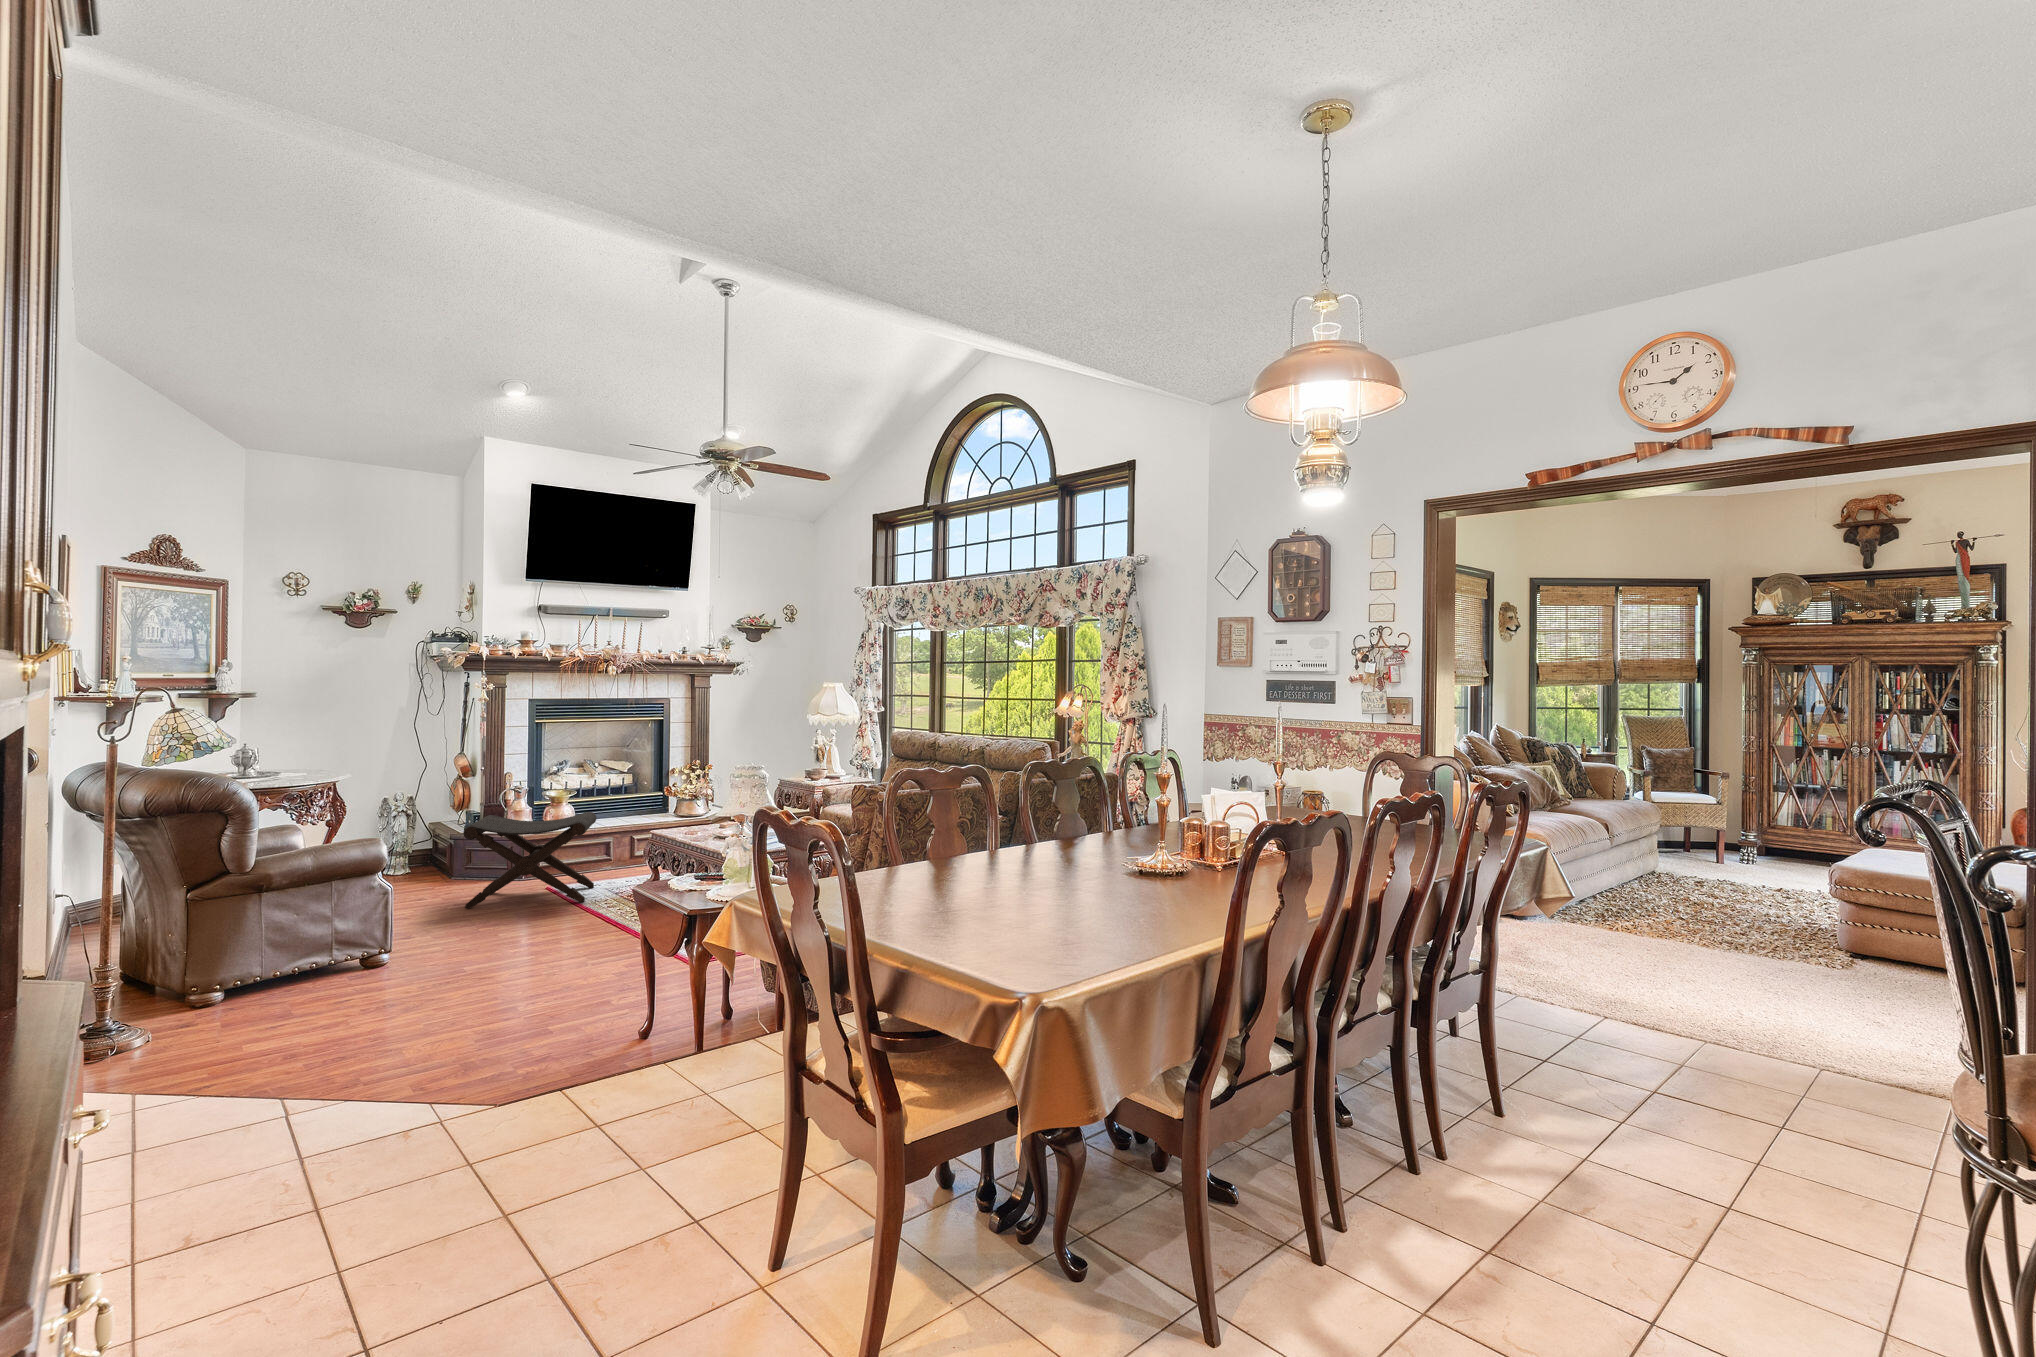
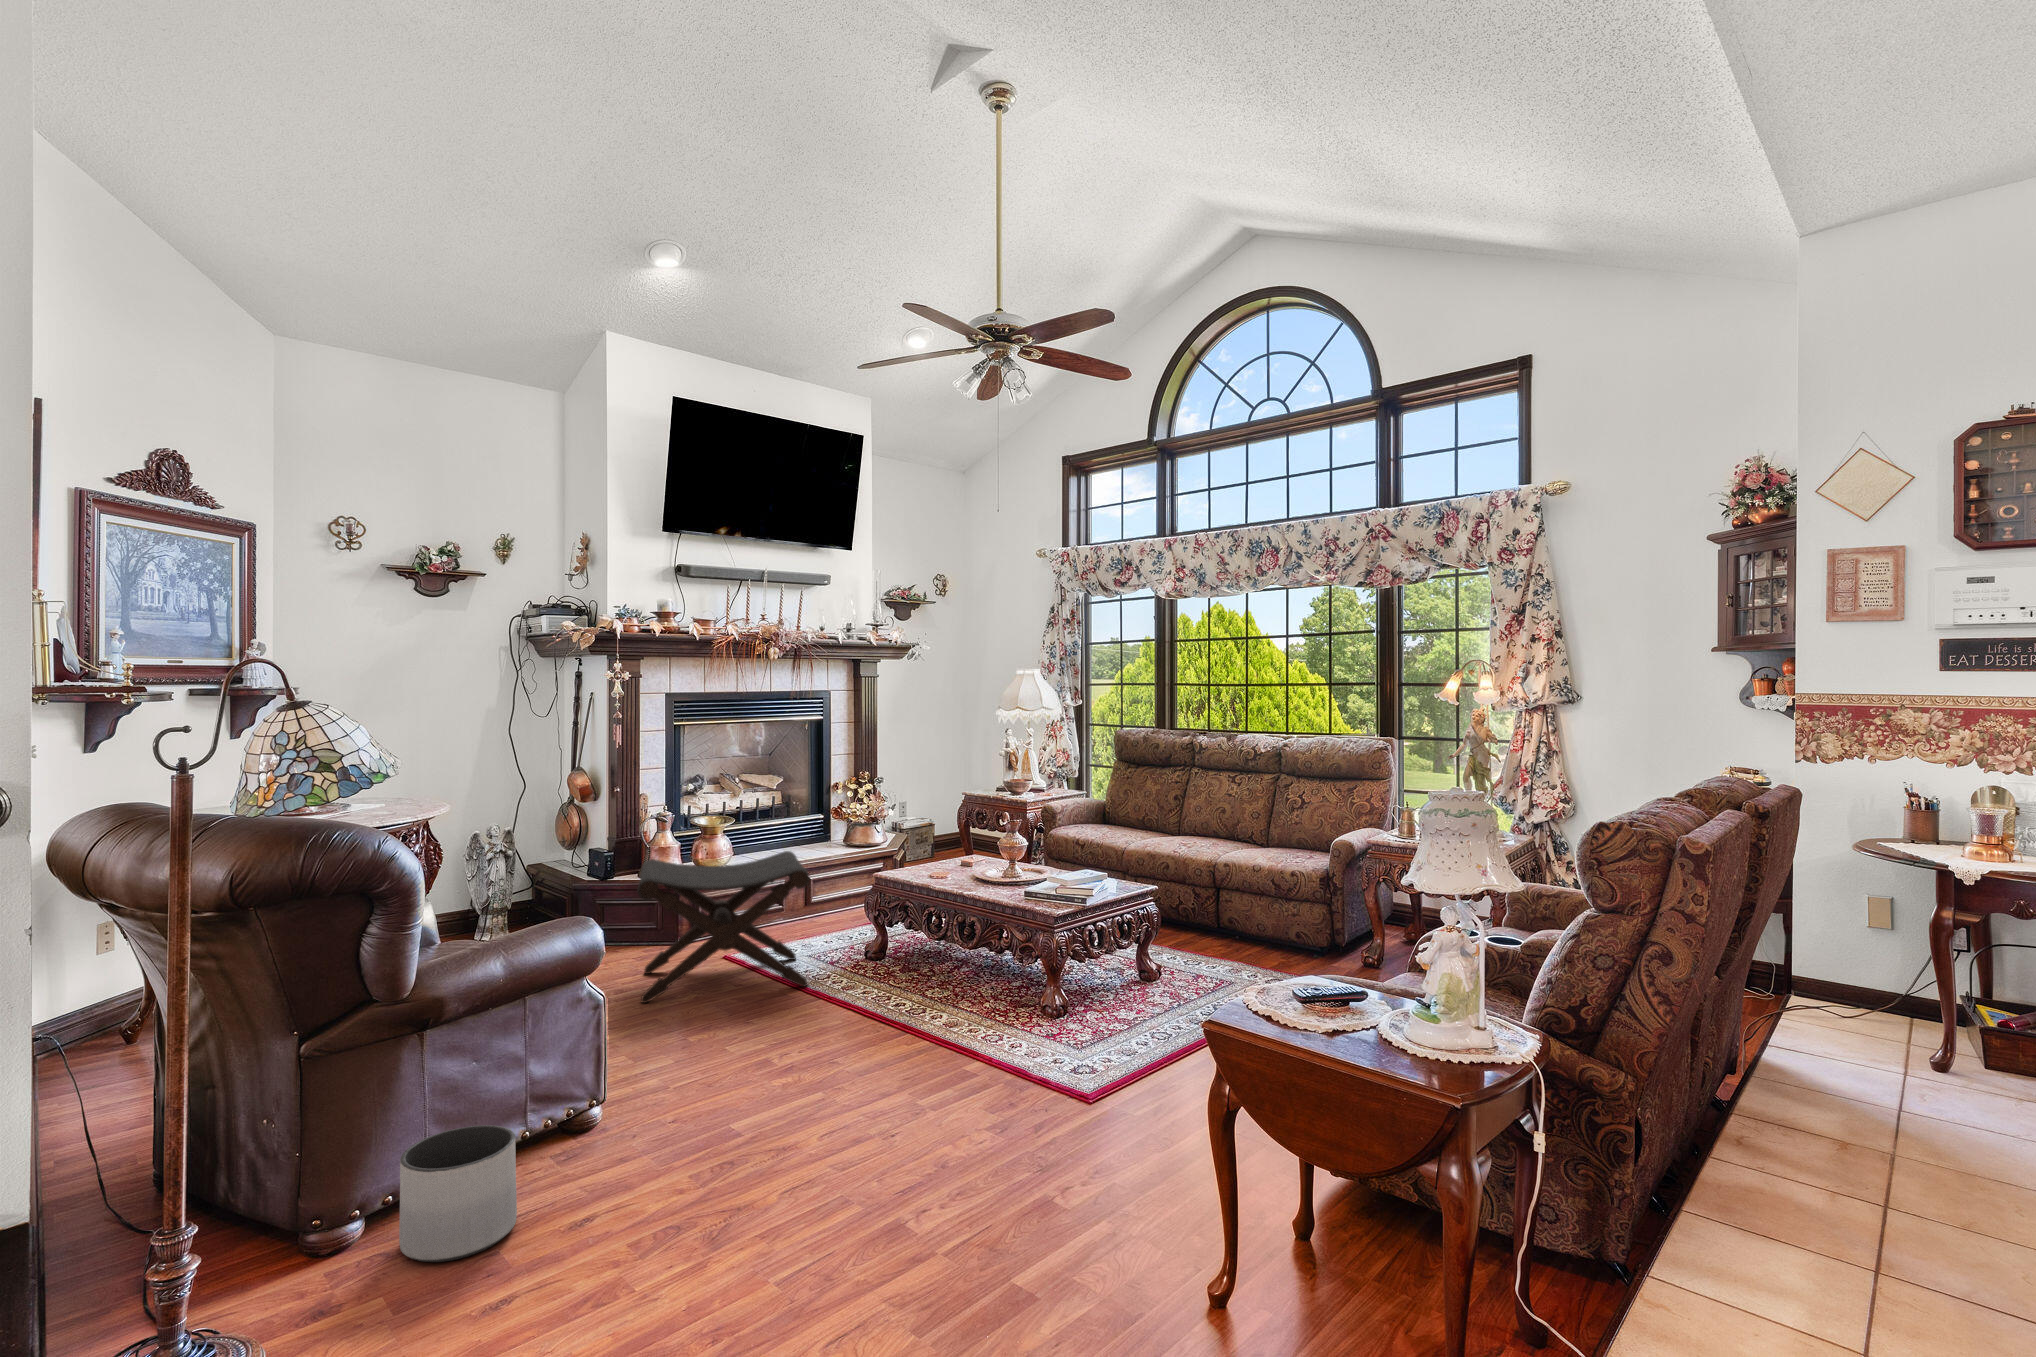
planter: none [238,946,308,1010] -> present [399,1125,517,1262]

